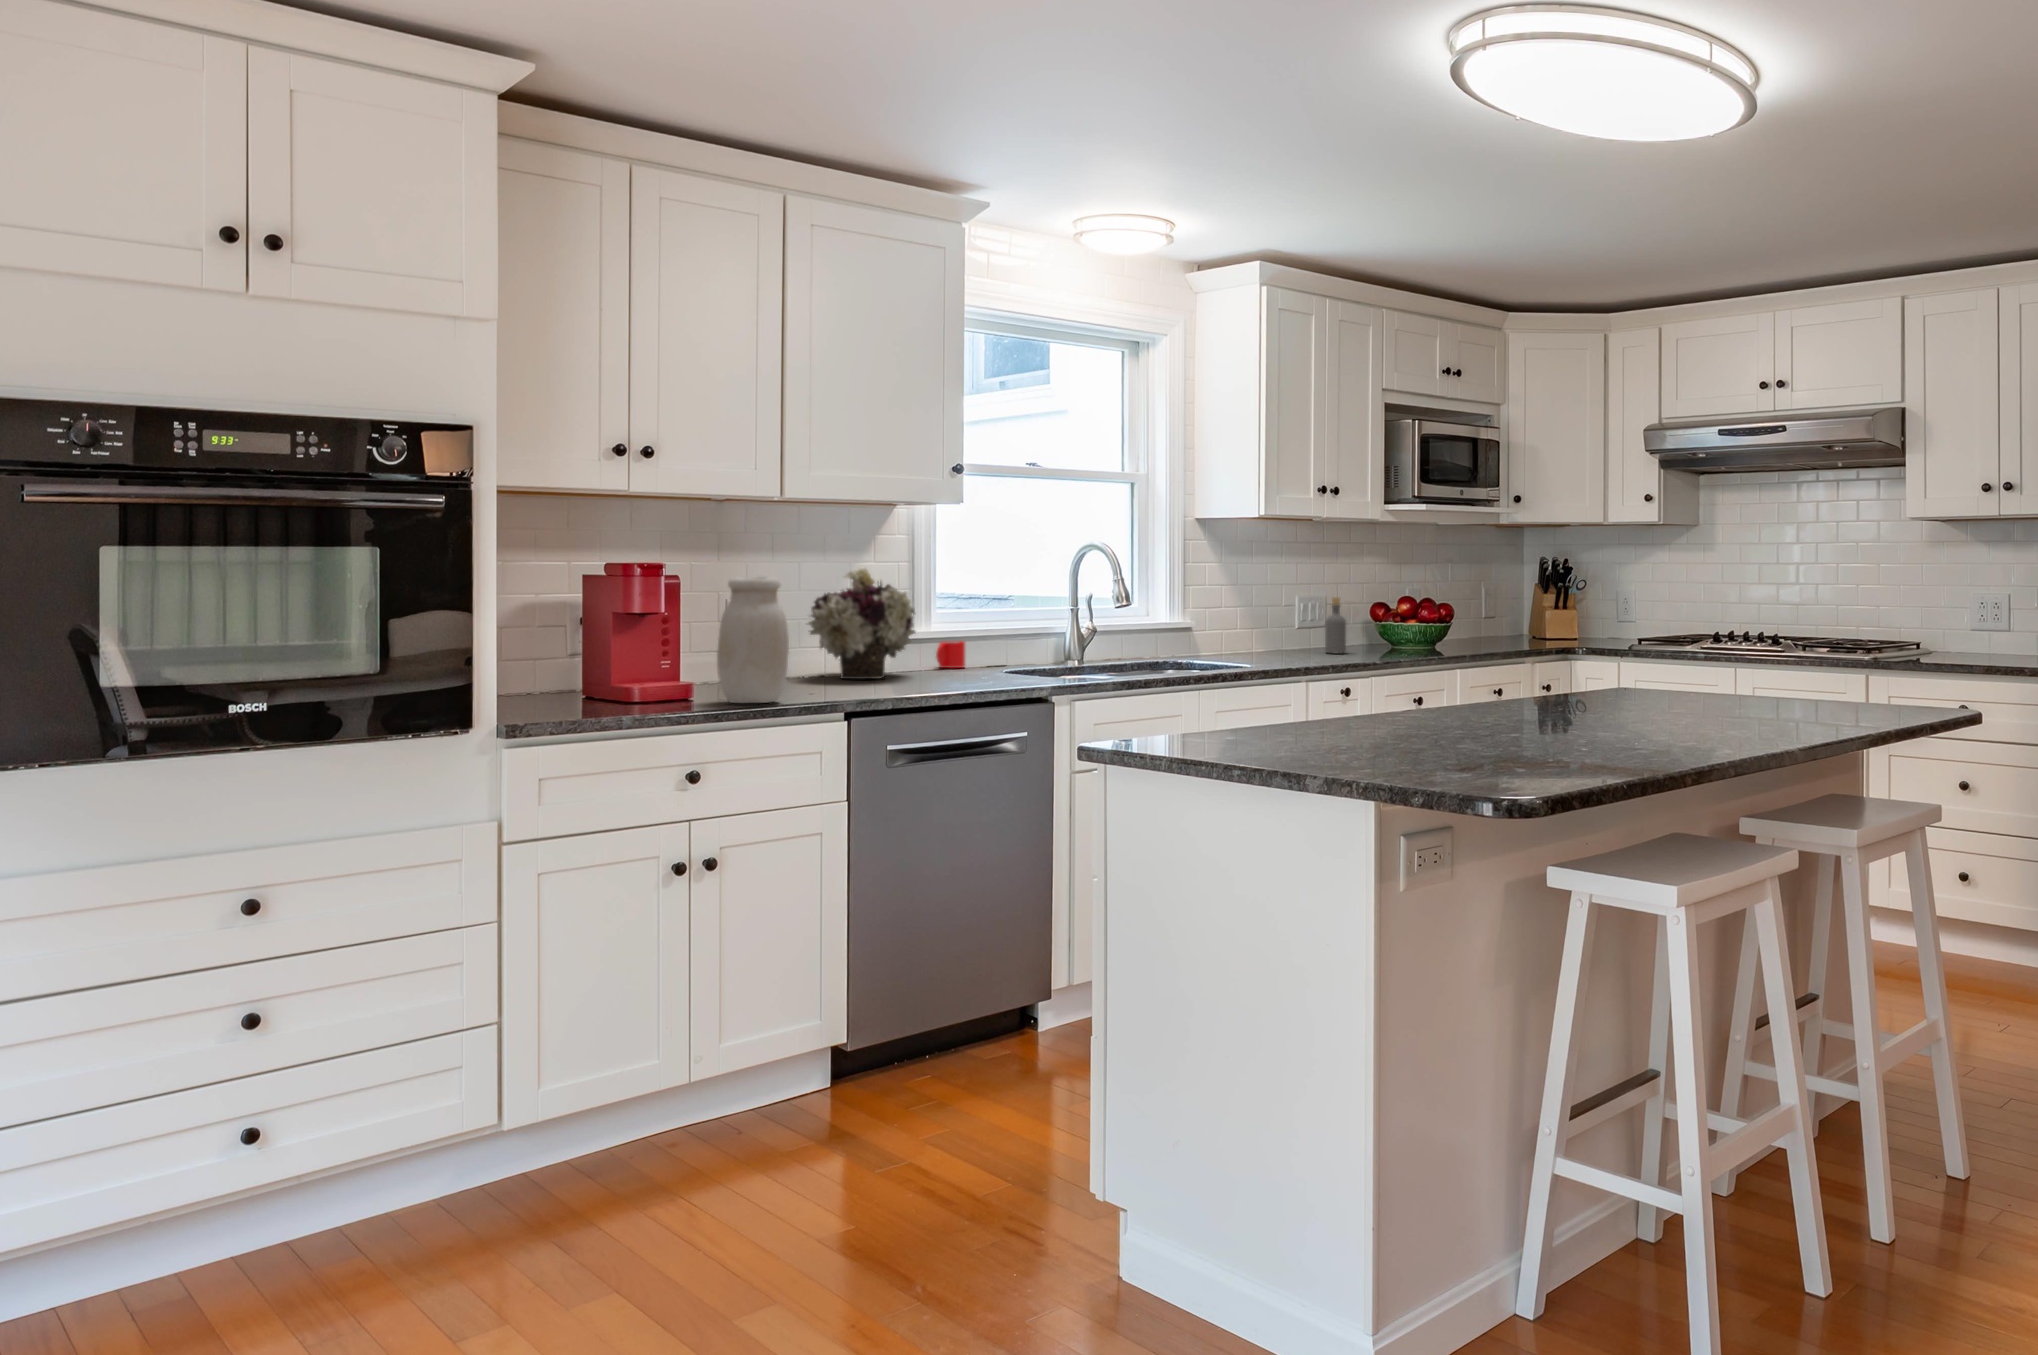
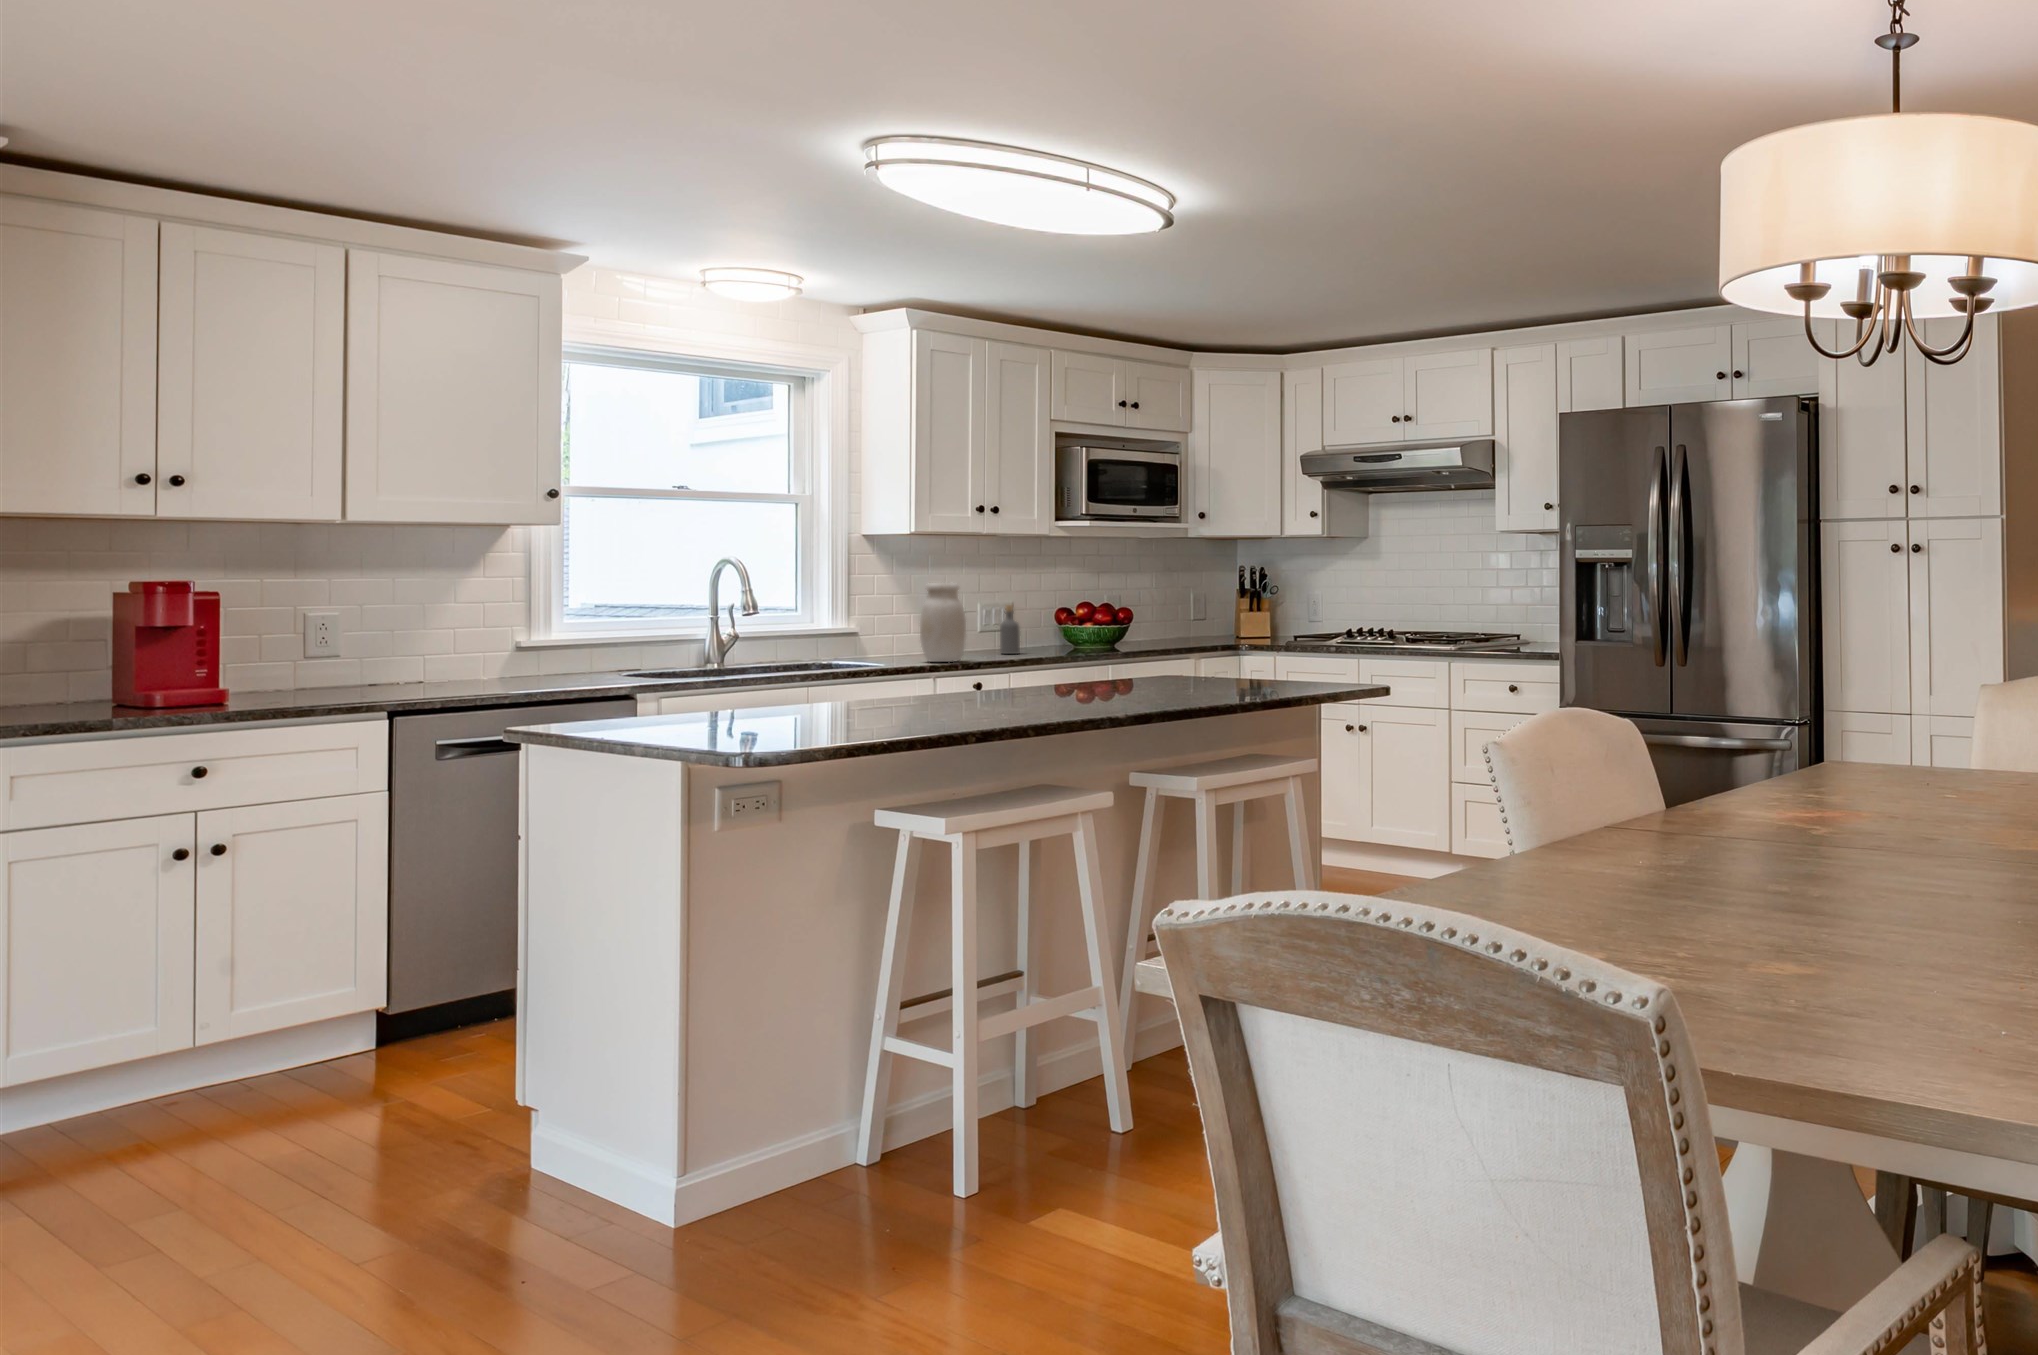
flower arrangement: present [807,568,915,679] -> none [395,581,526,683]
jar: present [717,577,789,703] -> present [920,583,966,662]
mug: present [936,641,965,668] -> none [563,648,598,672]

